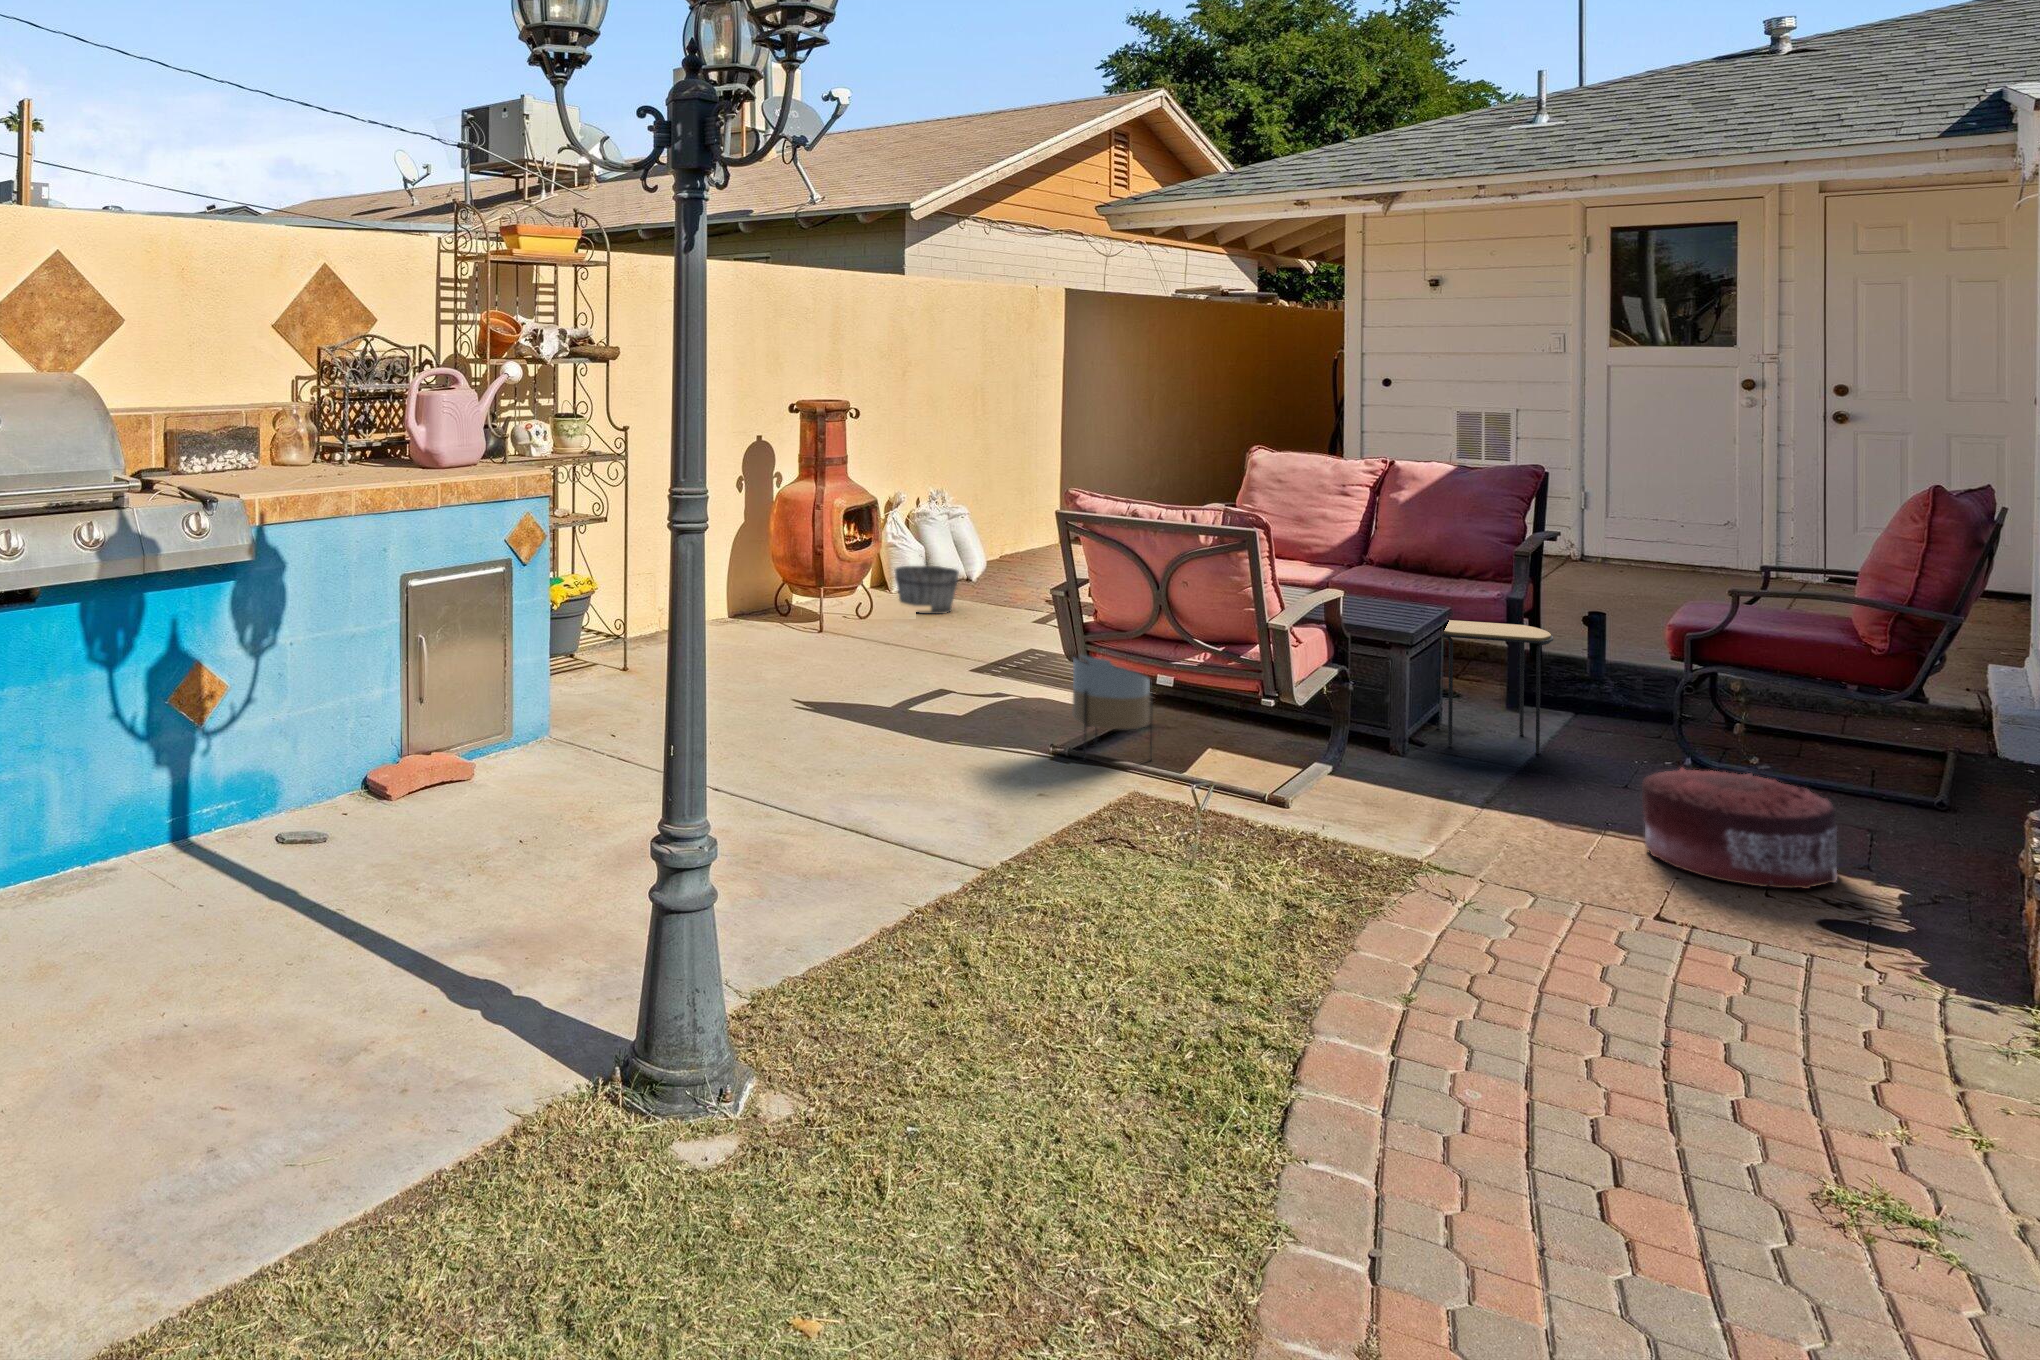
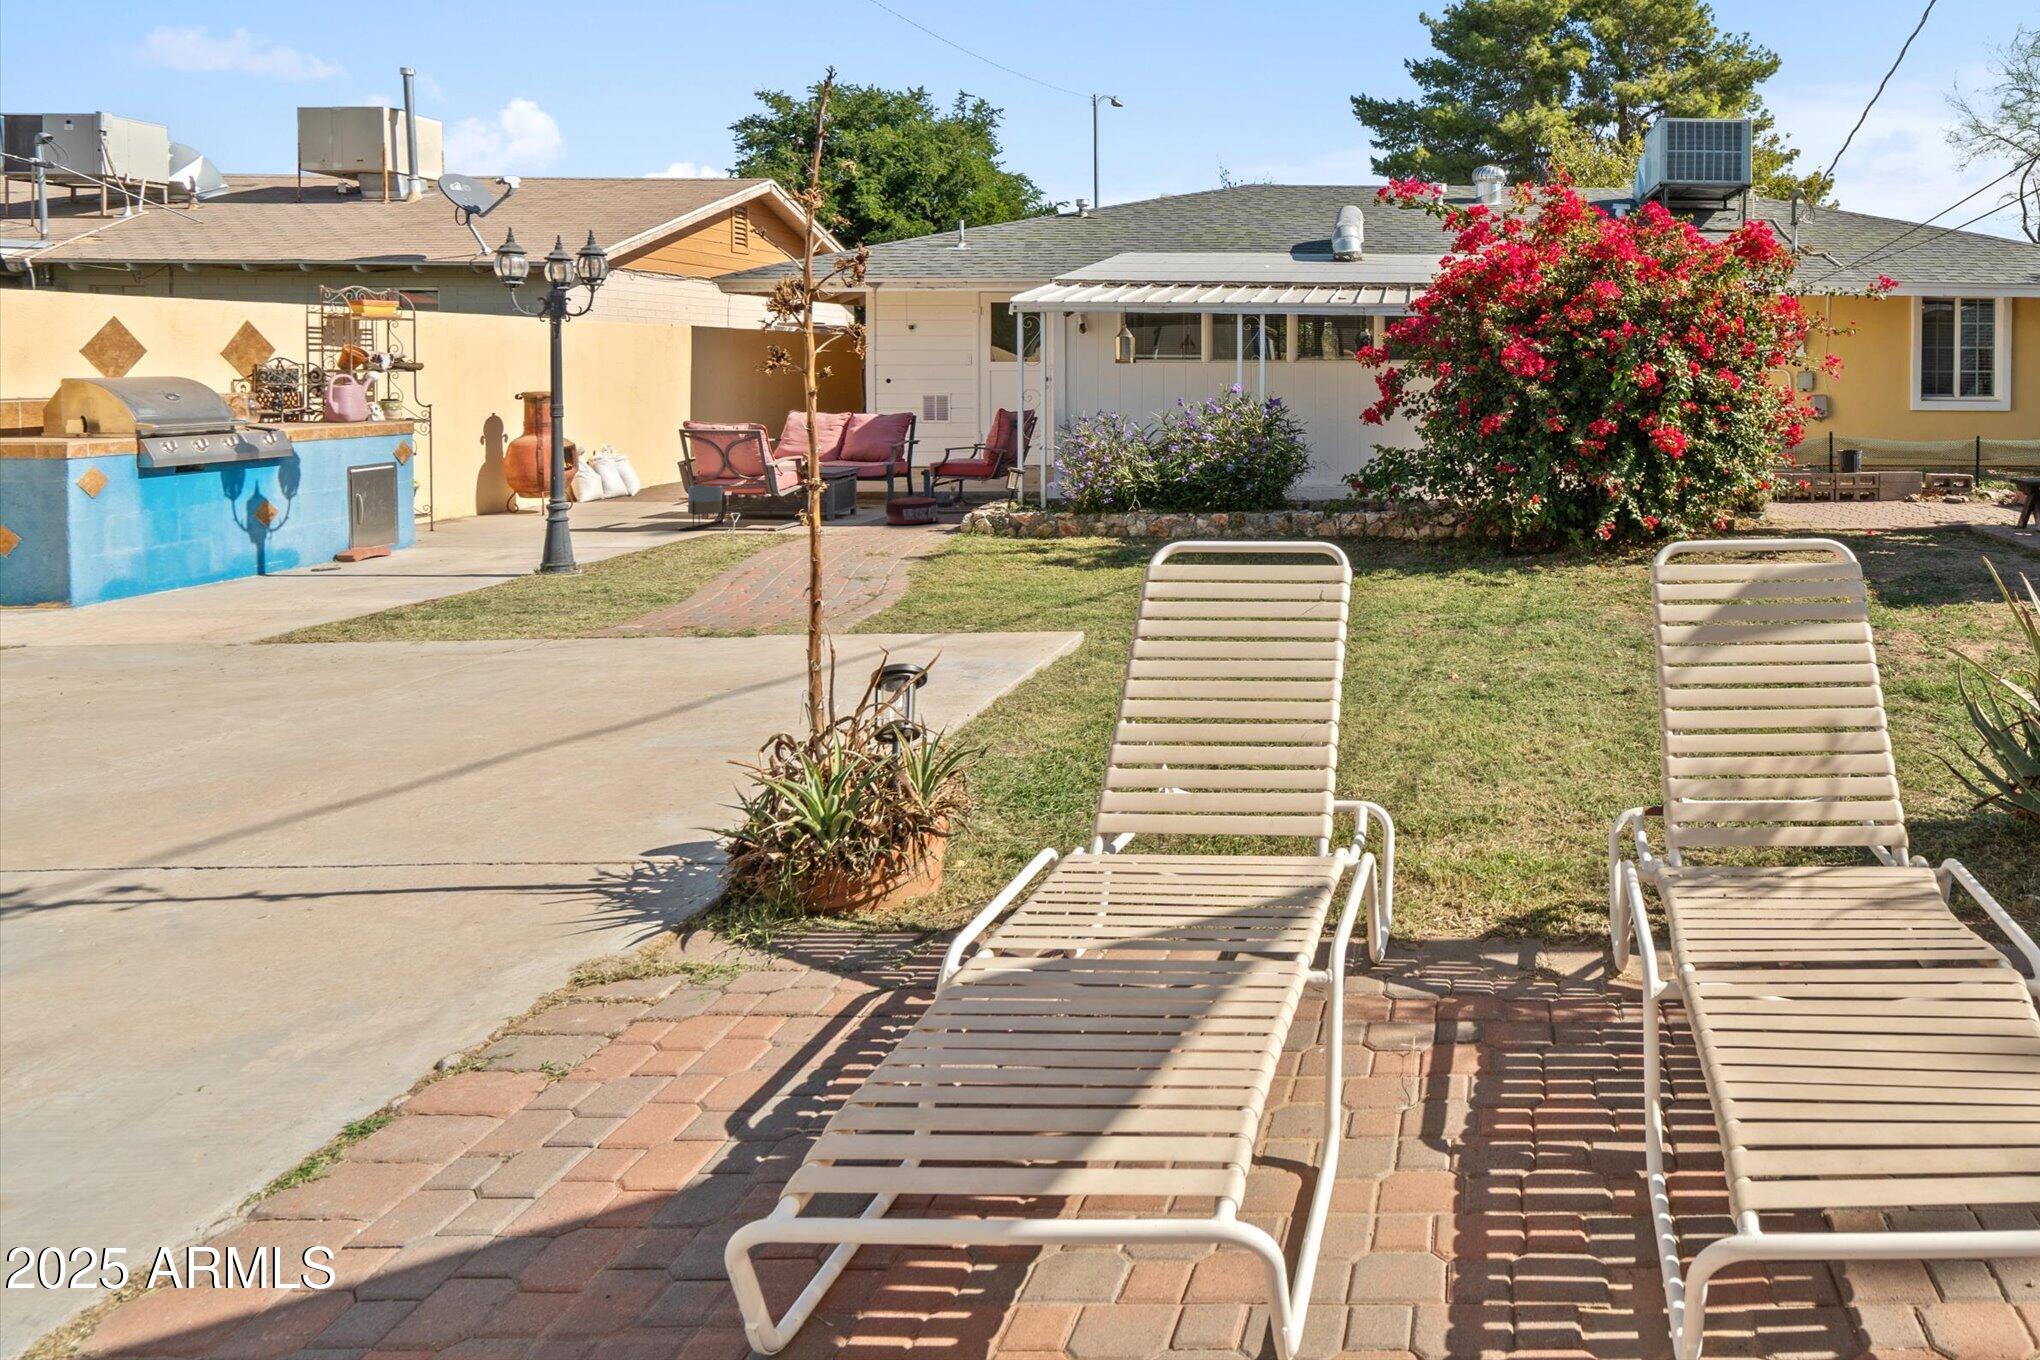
wooden bucket: present [895,556,959,614] -> none [583,474,625,505]
side table: present [1437,620,1553,754] -> none [841,469,888,513]

